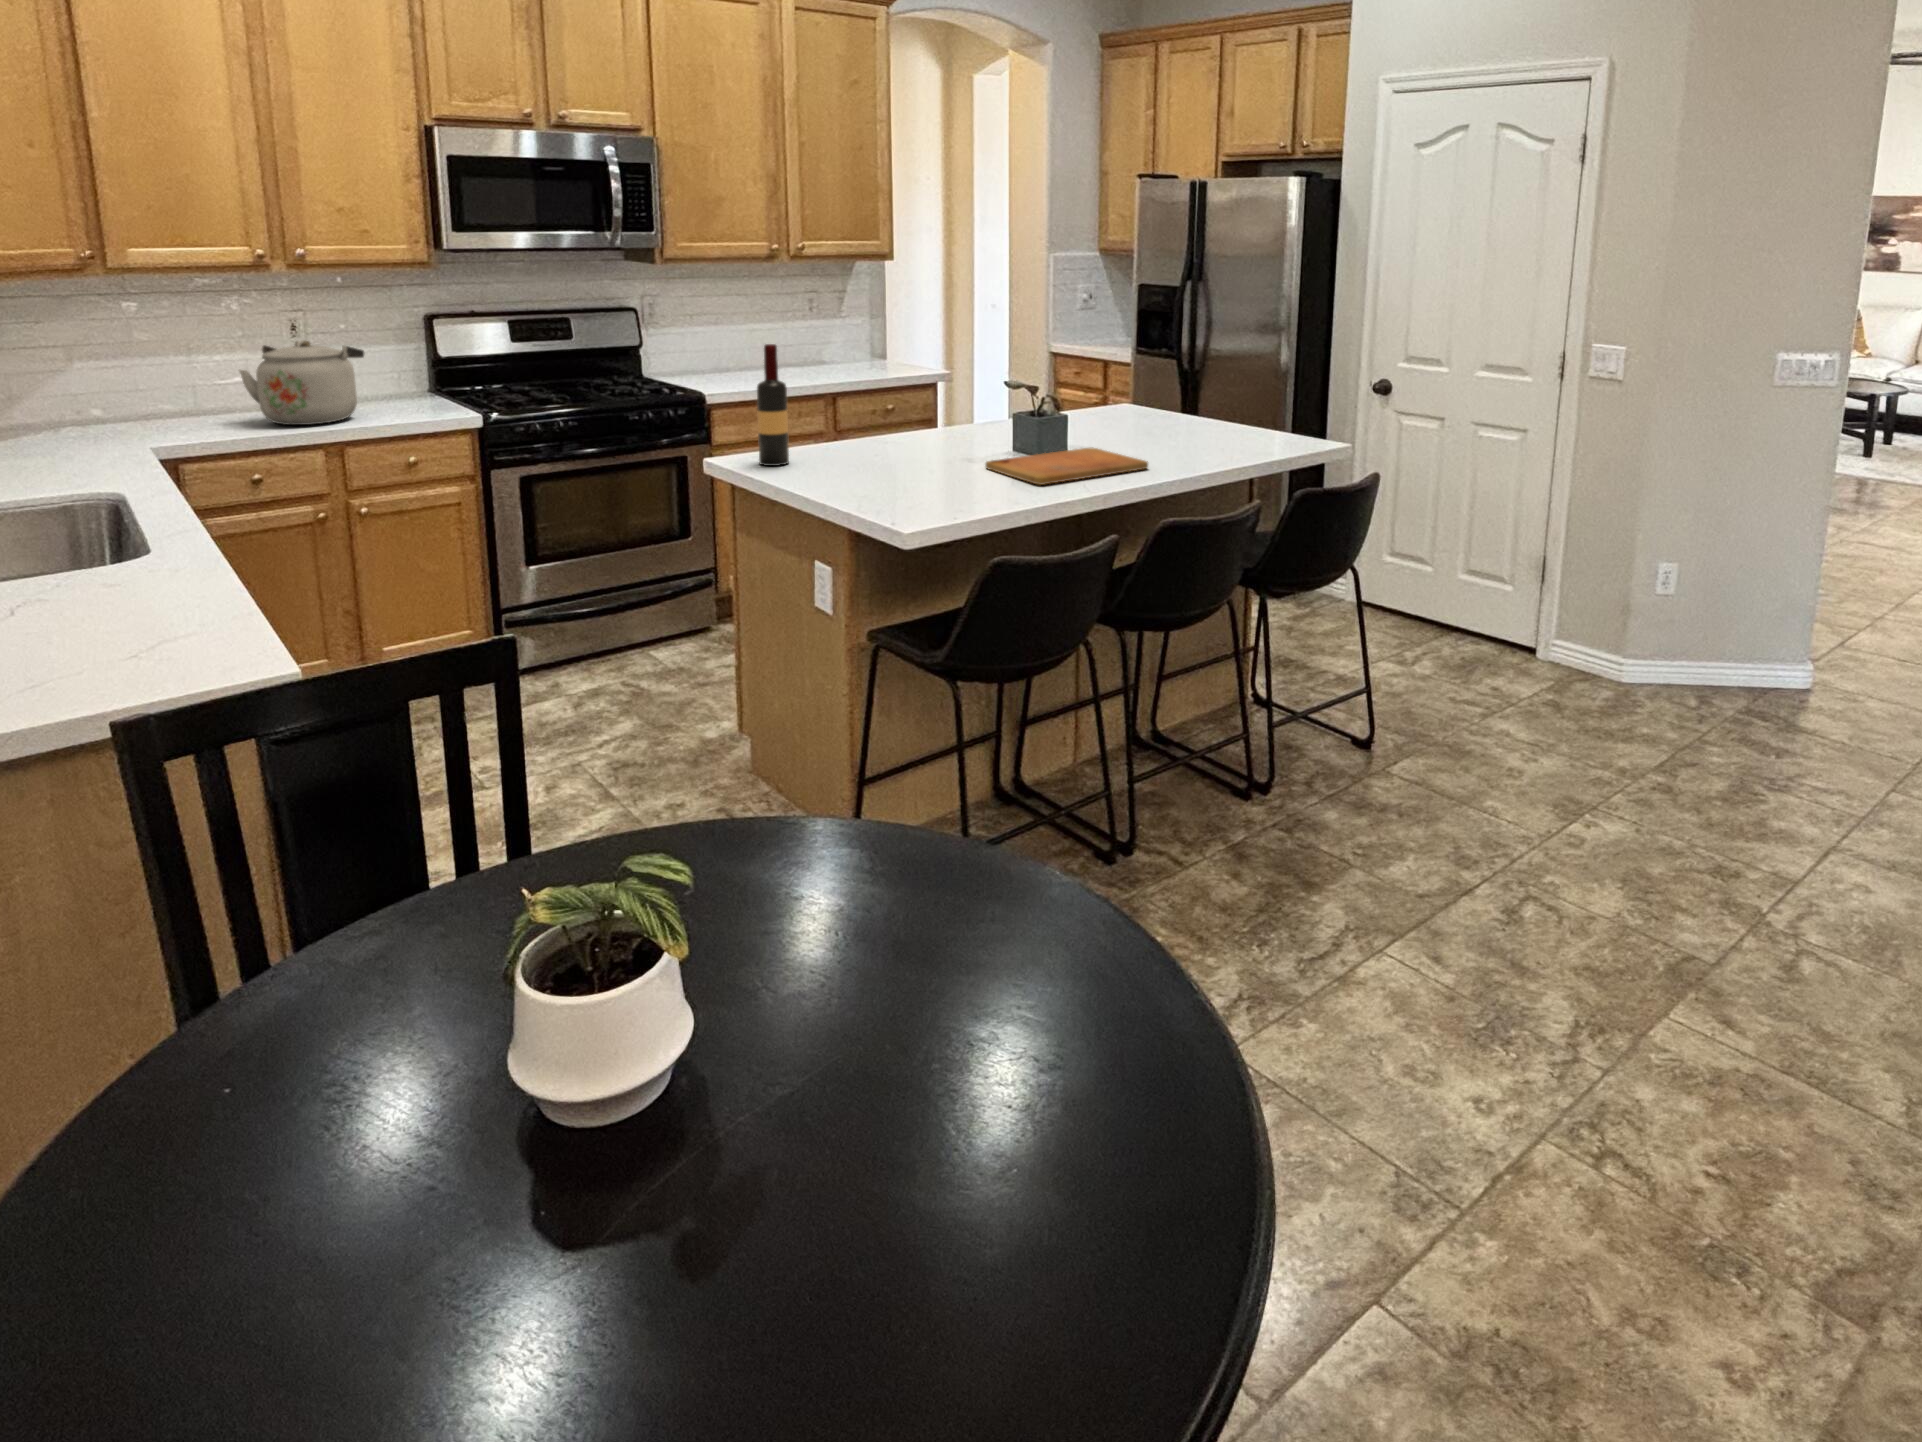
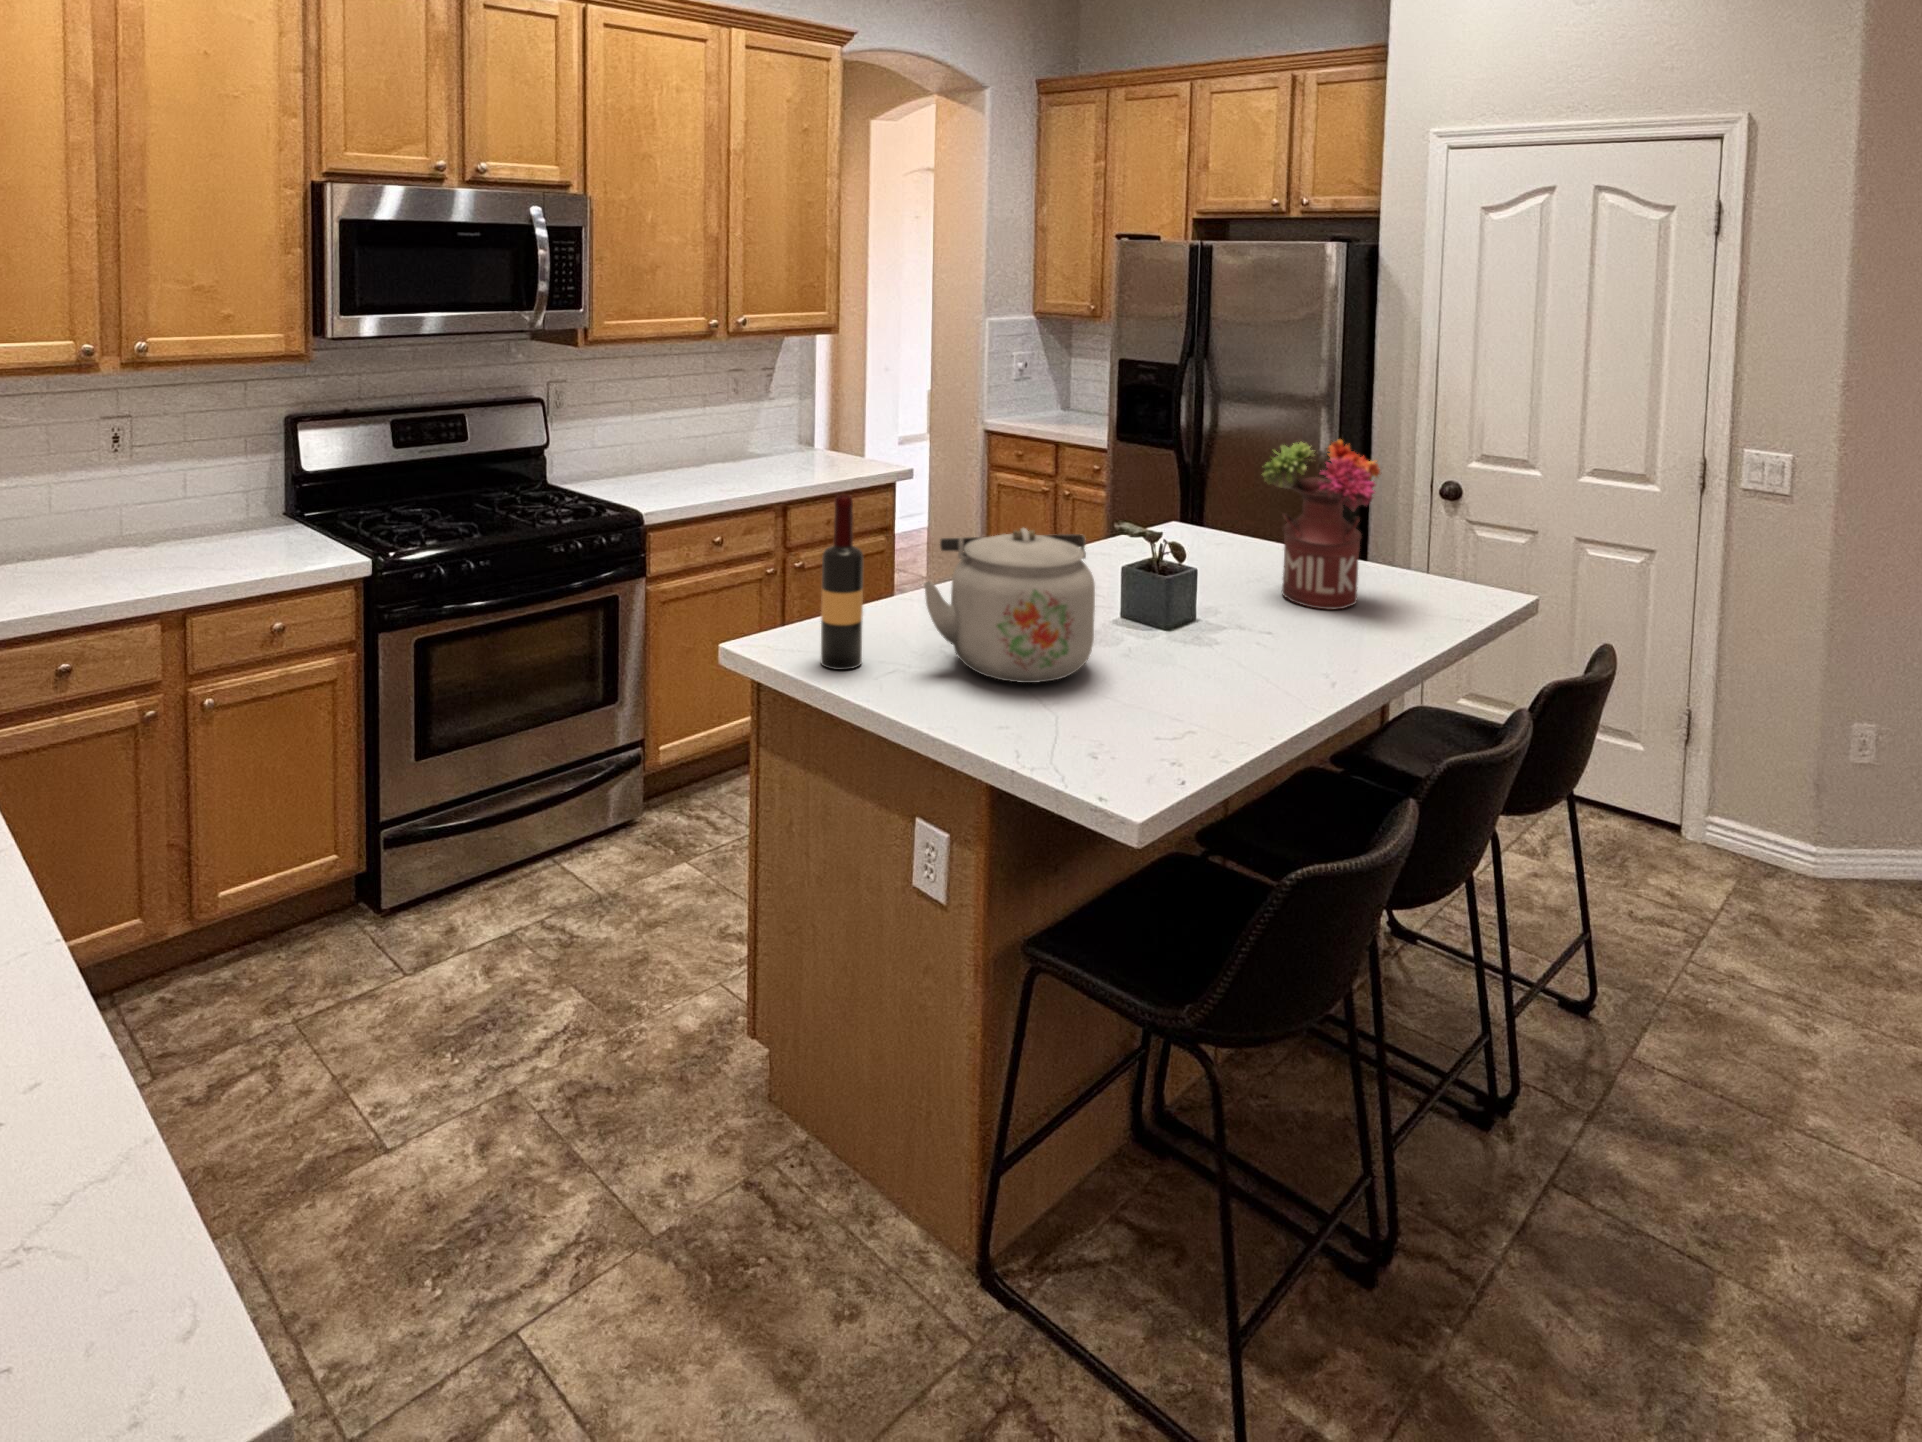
flower arrangement: none [1123,317,1214,444] -> present [1263,440,1380,609]
kettle: present [240,340,364,425] -> present [923,528,1095,683]
cutting board: present [985,447,1148,485] -> none [1138,622,1357,705]

